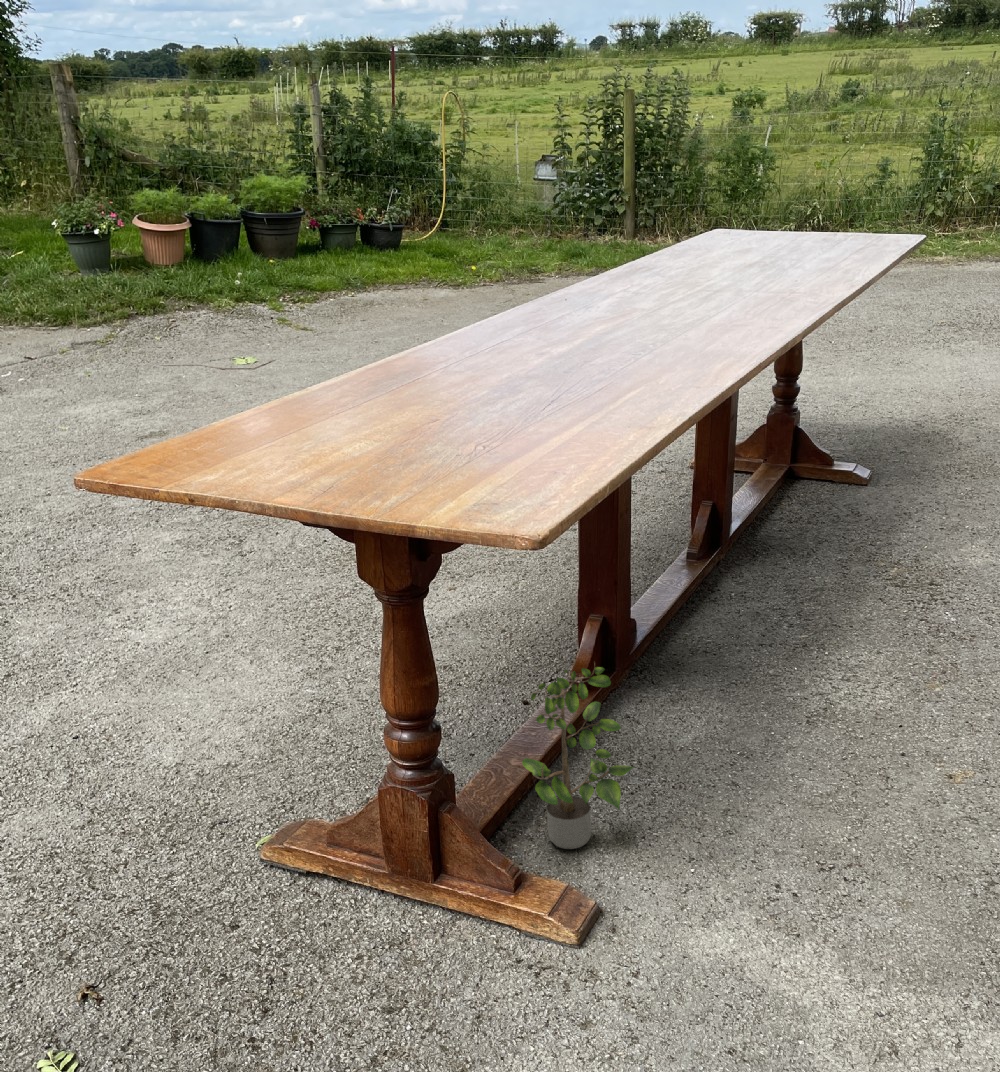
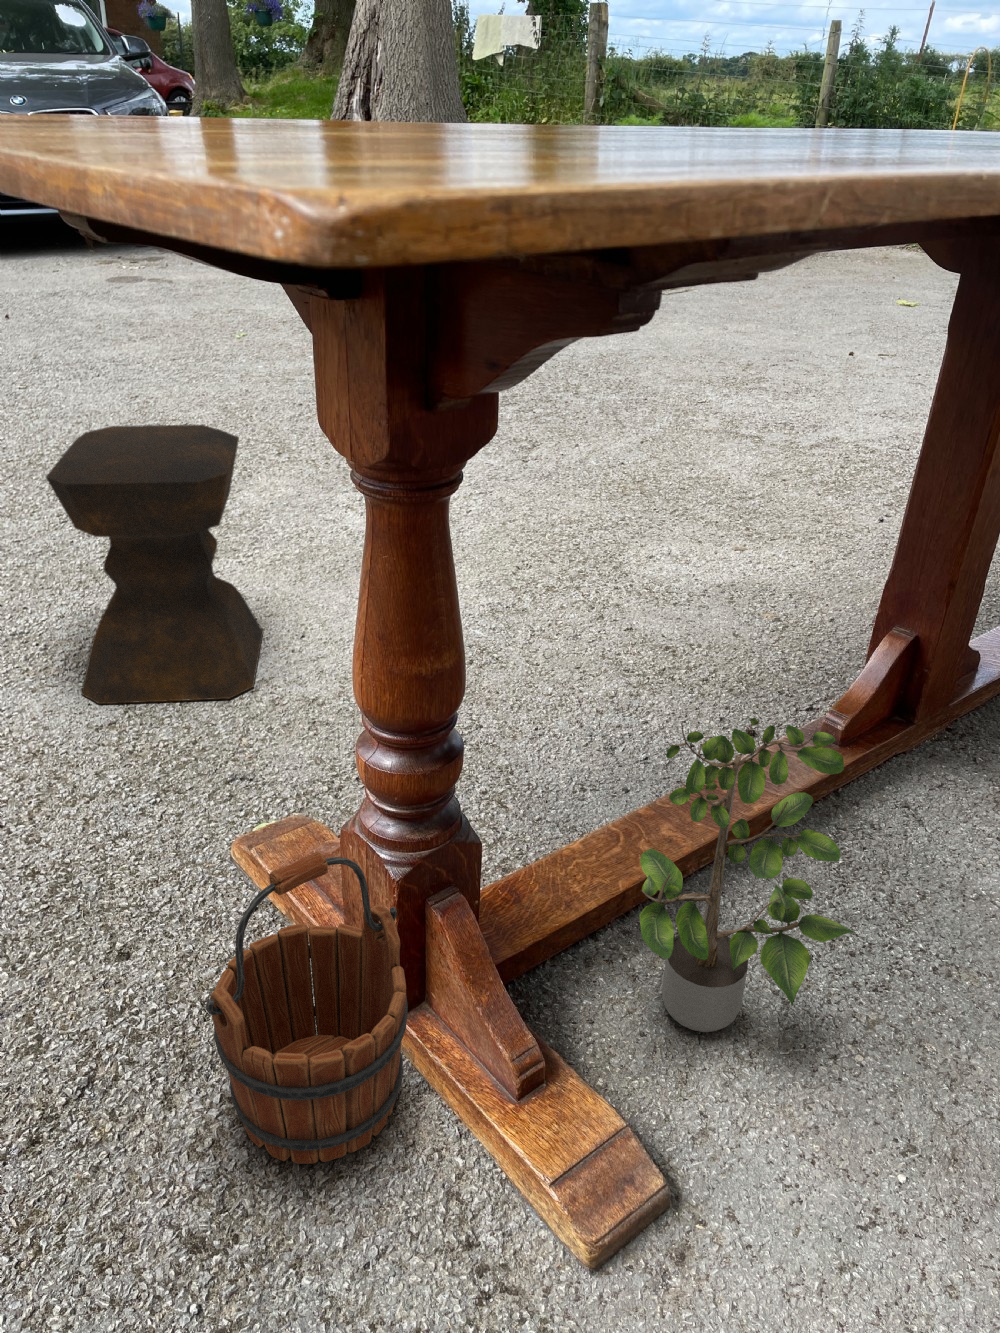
stool: none [18,593,188,809] -> present [46,425,263,704]
wooden bucket: none [345,789,450,969] -> present [206,852,408,1164]

